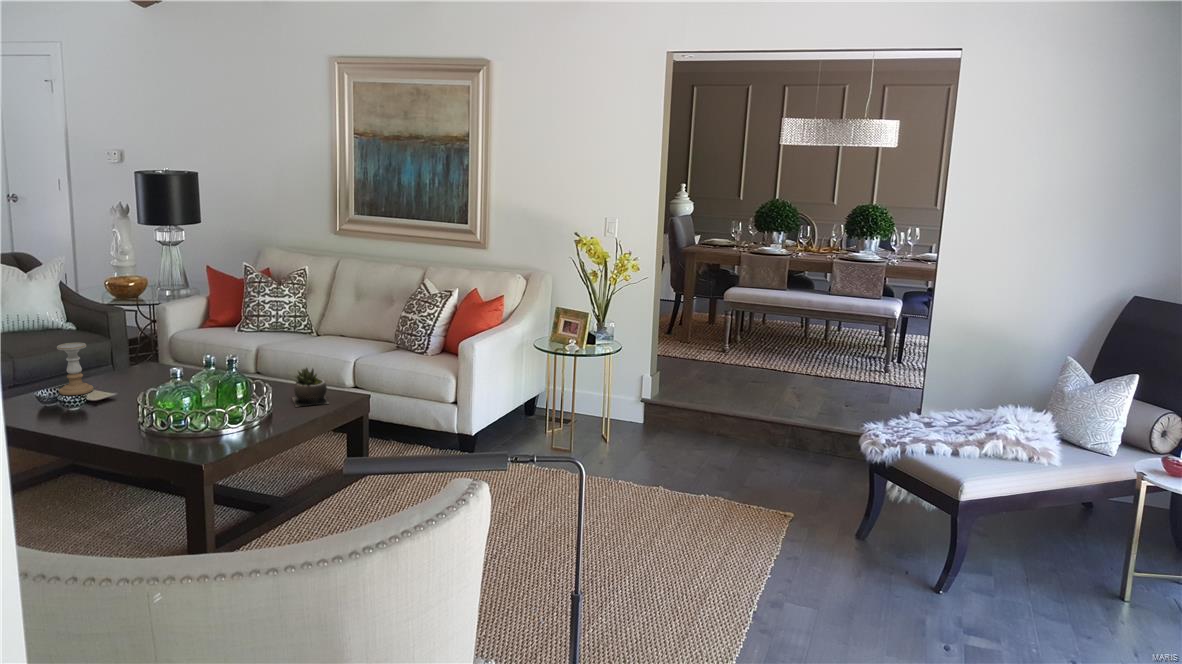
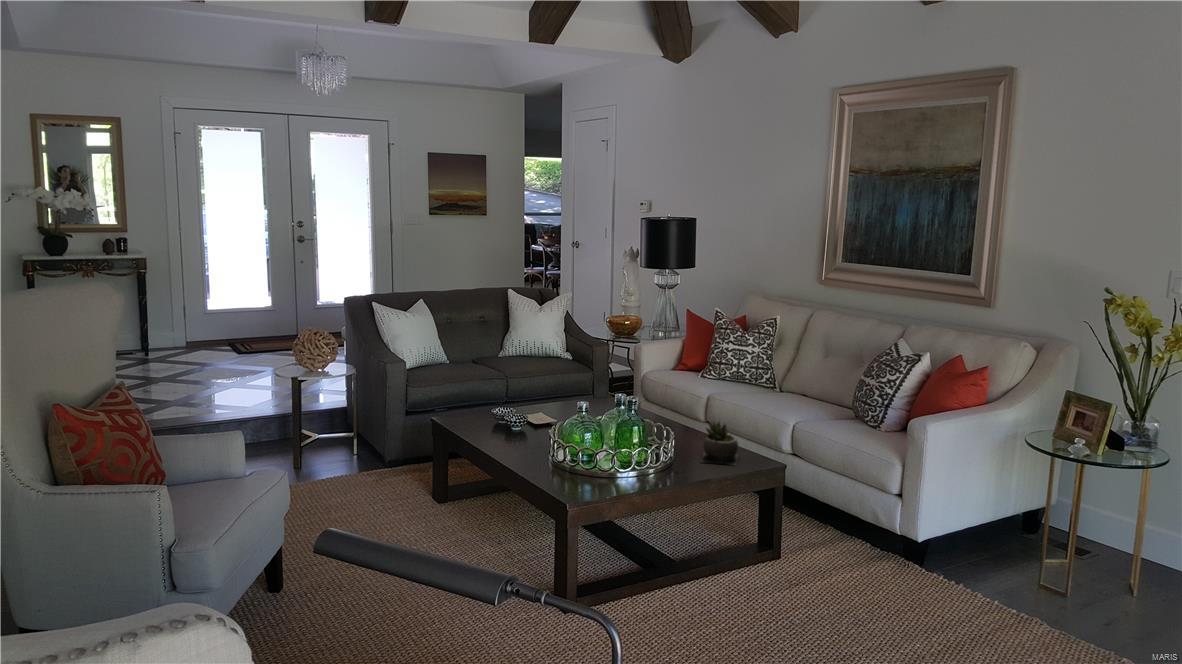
candle holder: present [57,342,93,395] -> none [519,369,546,417]

